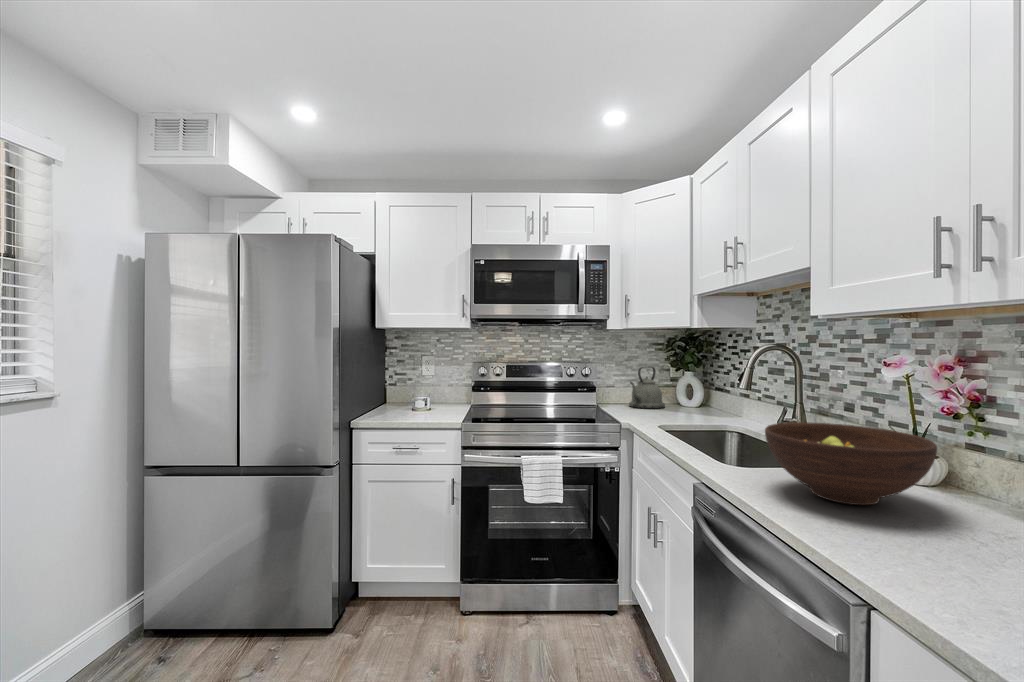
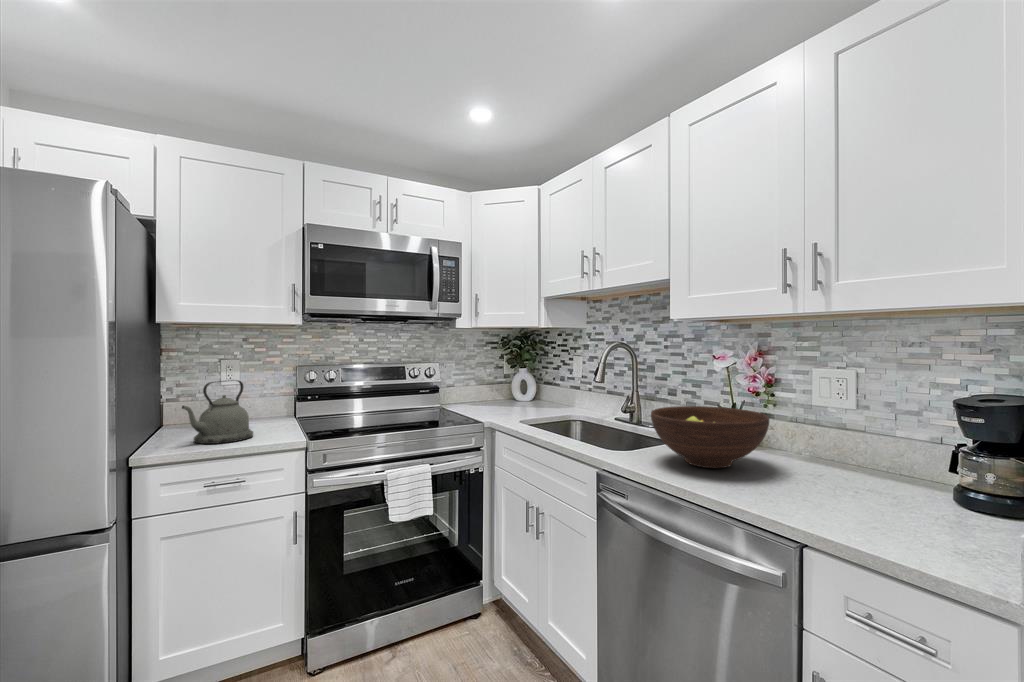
kettle: present [629,367,665,409] -> present [182,380,253,444]

